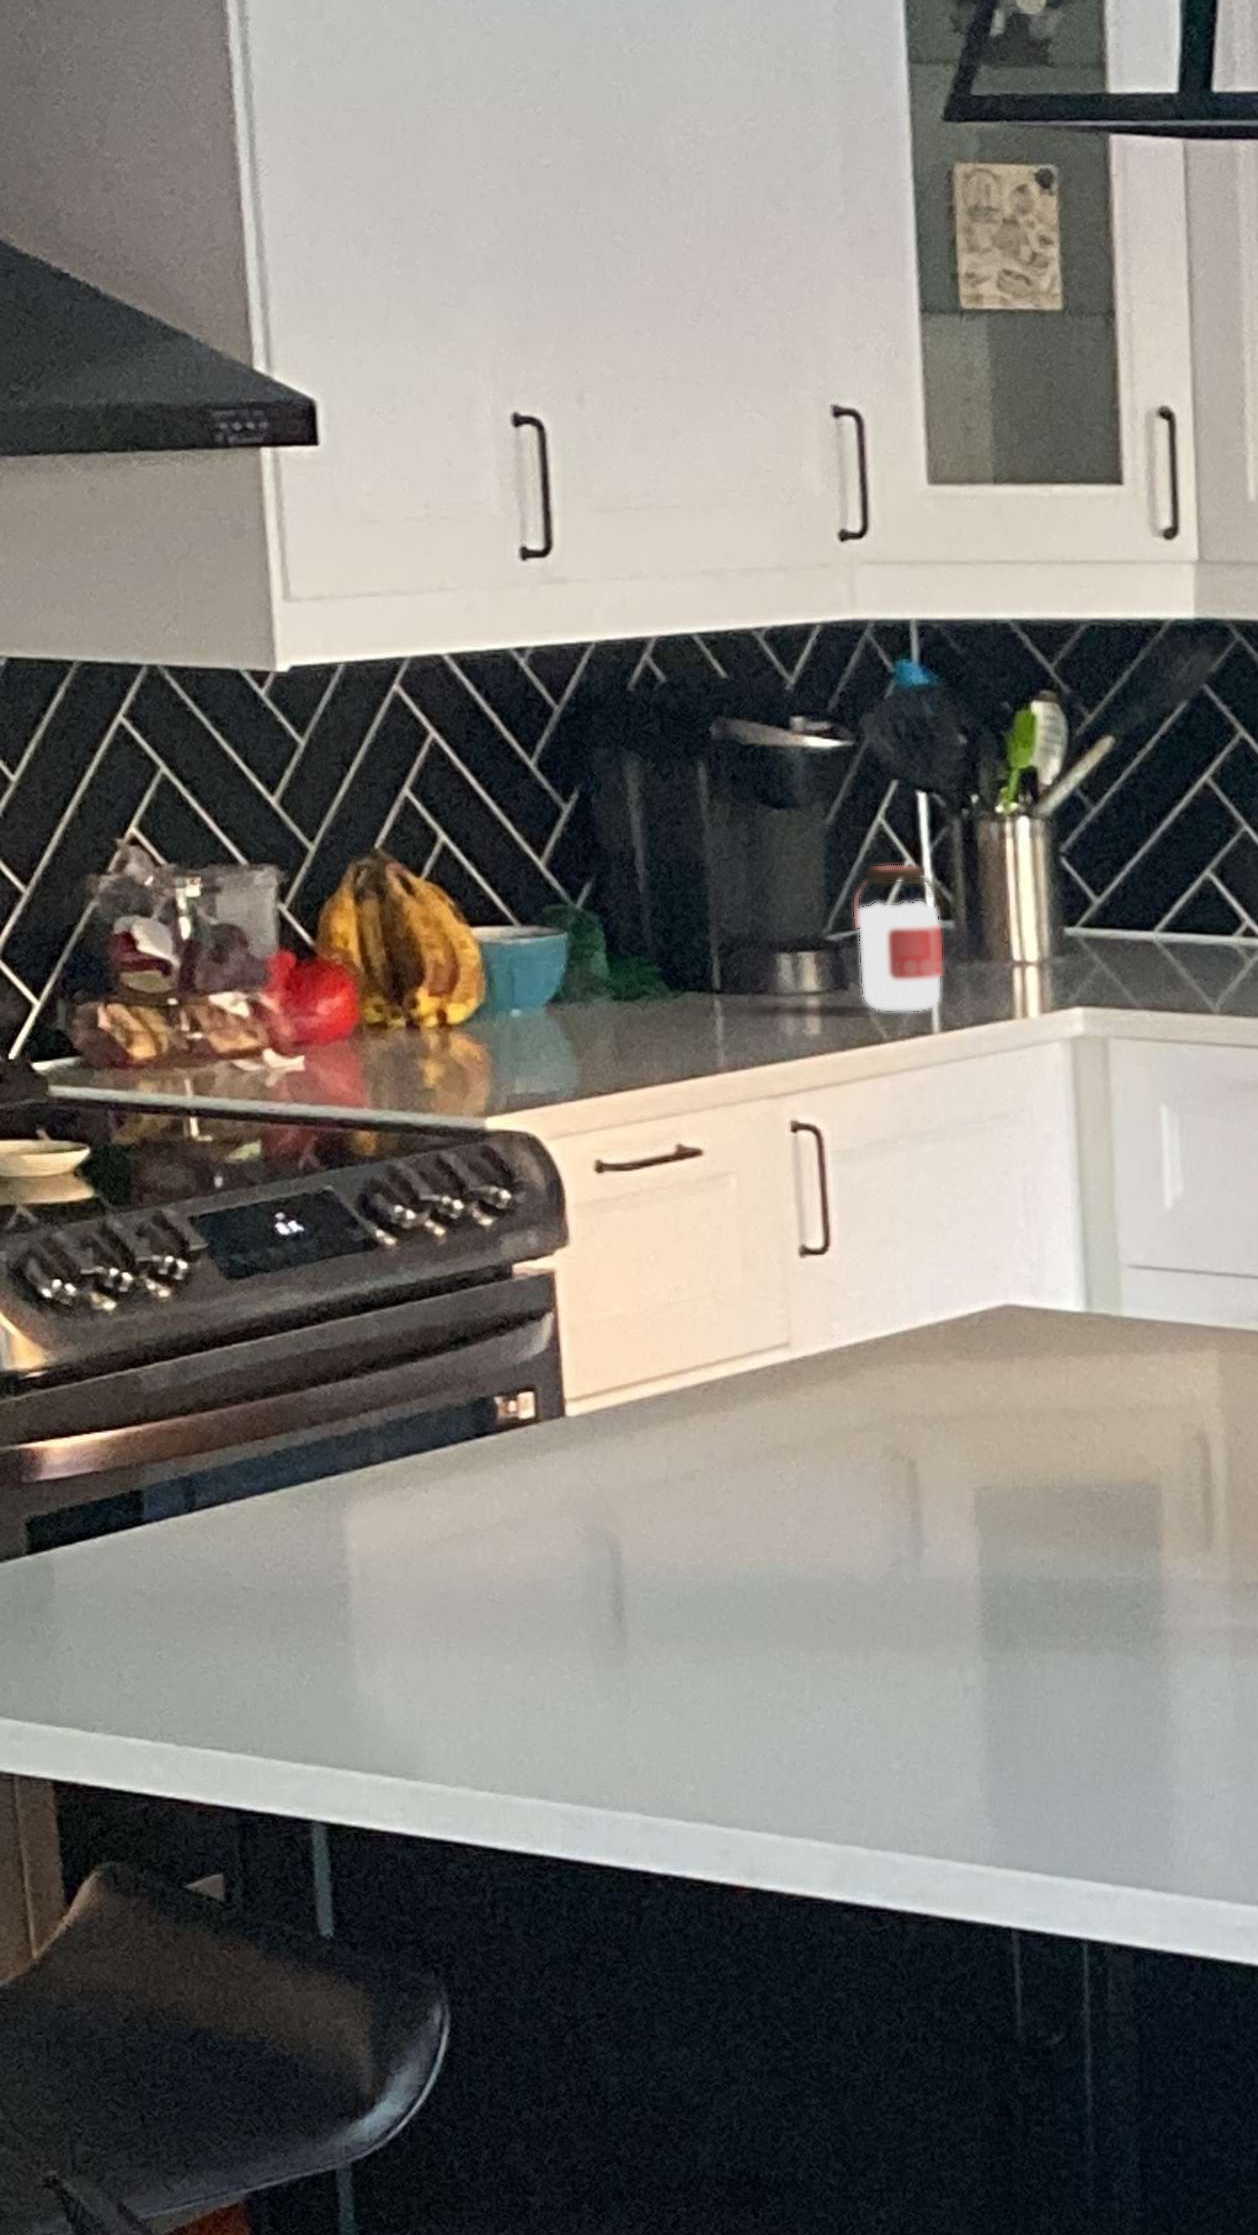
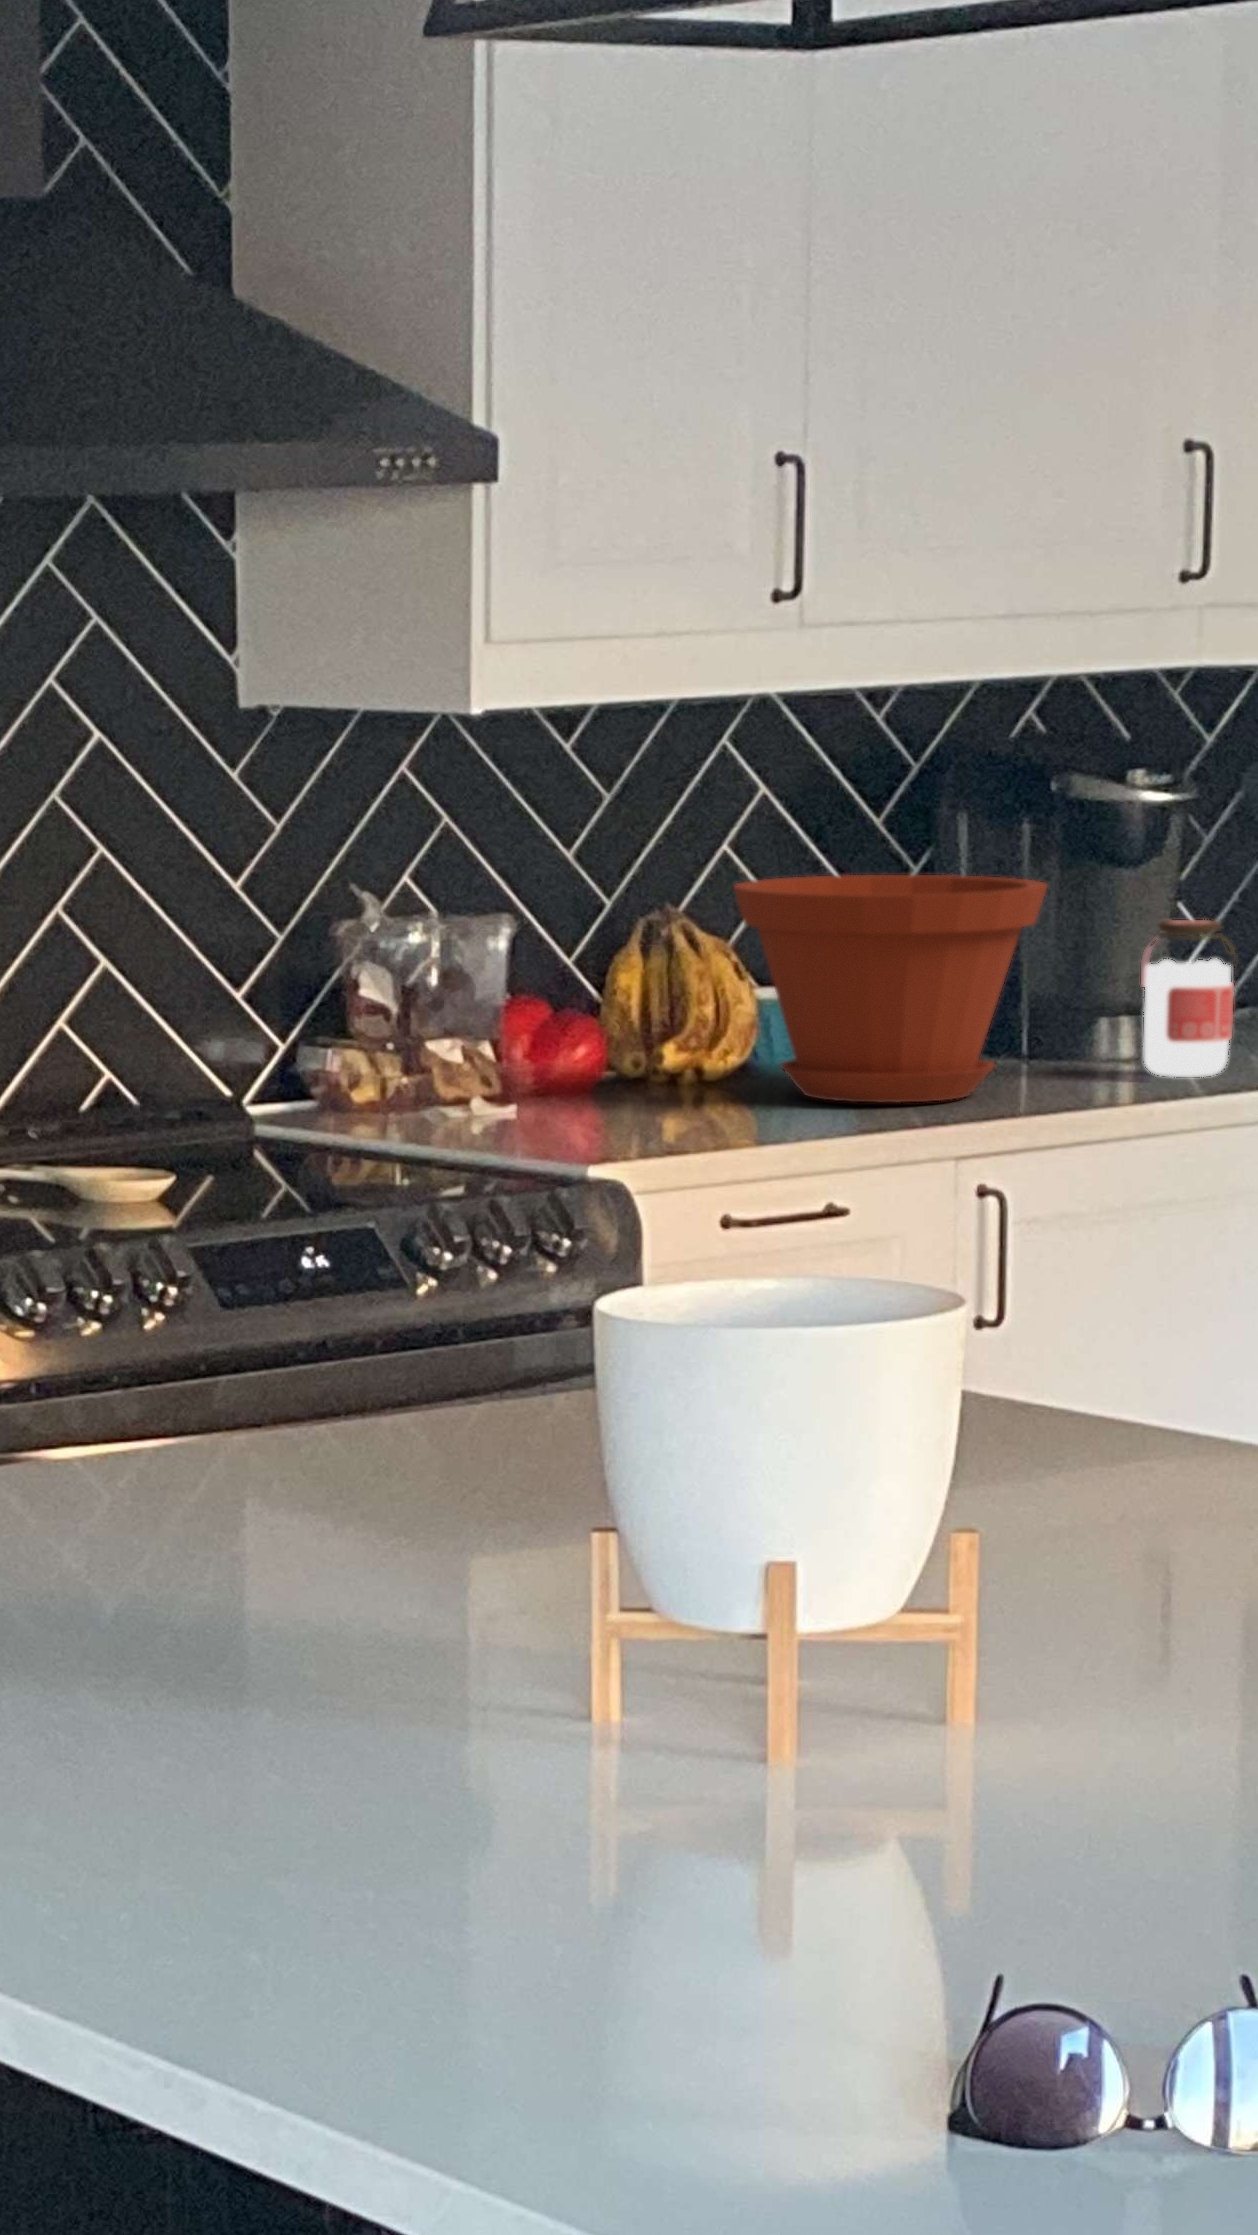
plant pot: none [487,827,789,1046] -> present [734,875,1047,1102]

